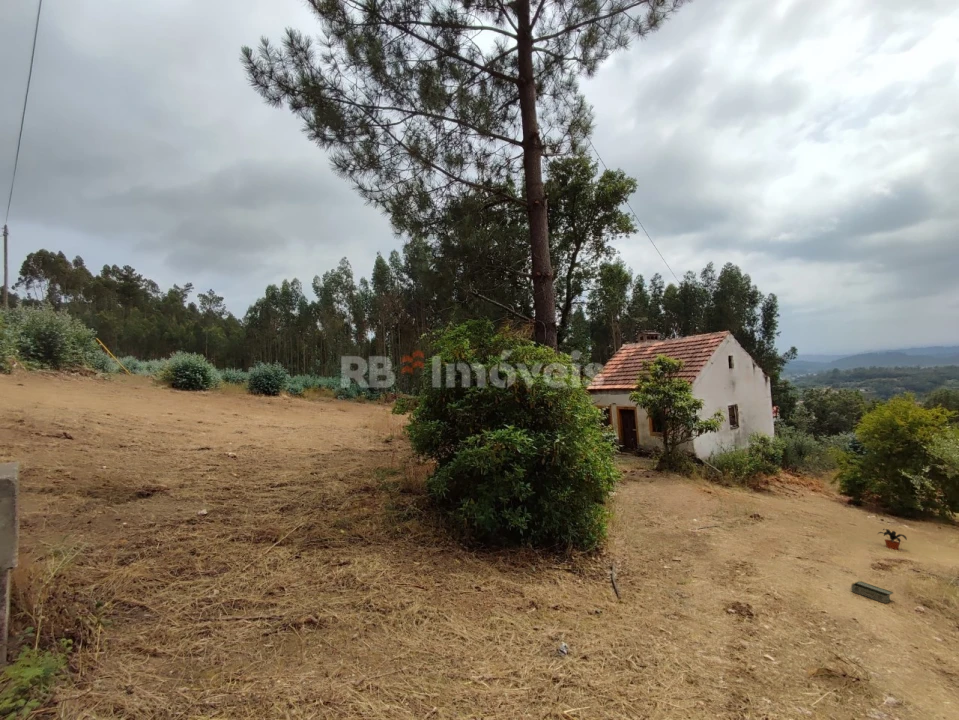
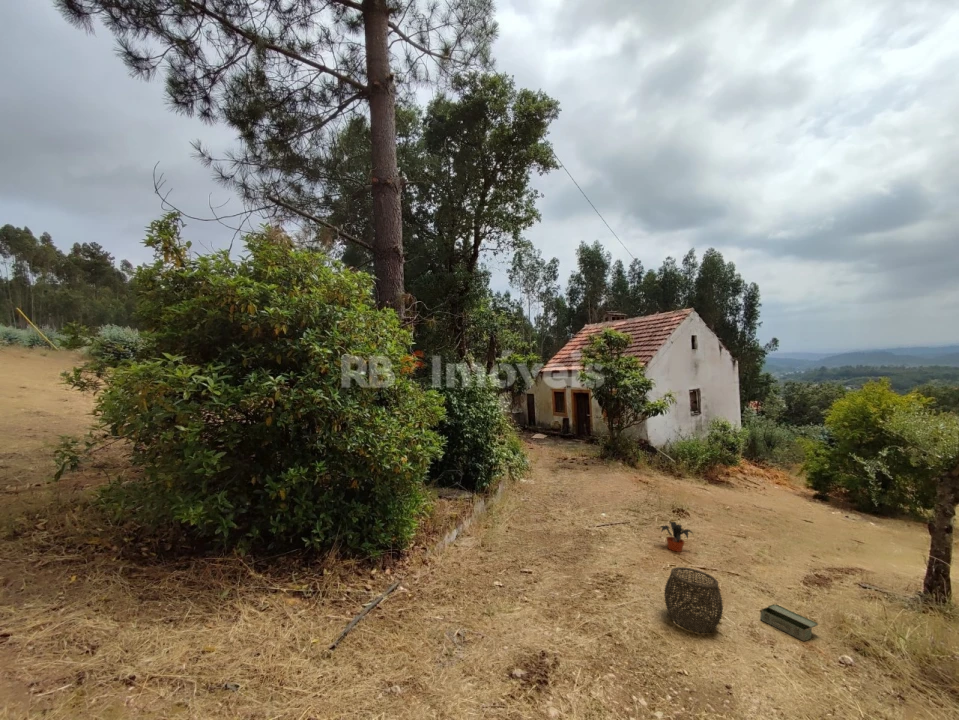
potted plant: present [879,529,907,550] -> present [661,522,692,552]
woven basket: none [785,556,830,599] -> present [664,567,723,633]

